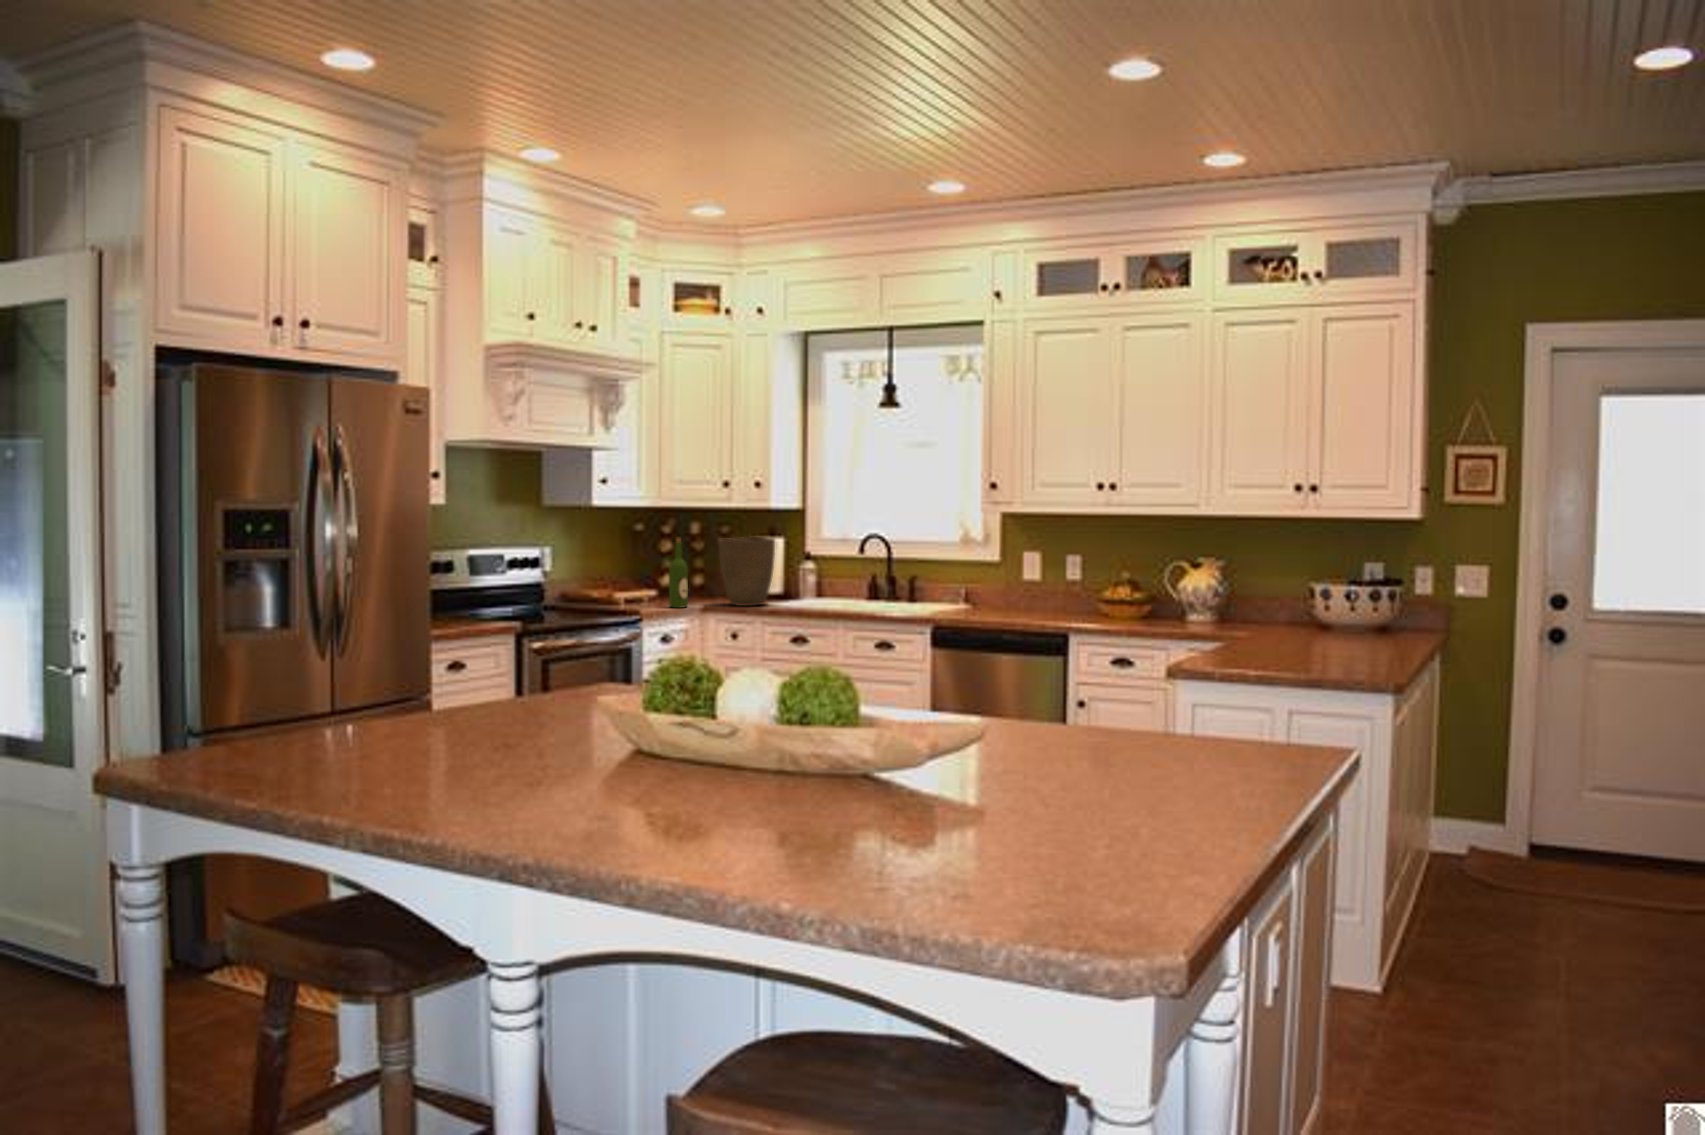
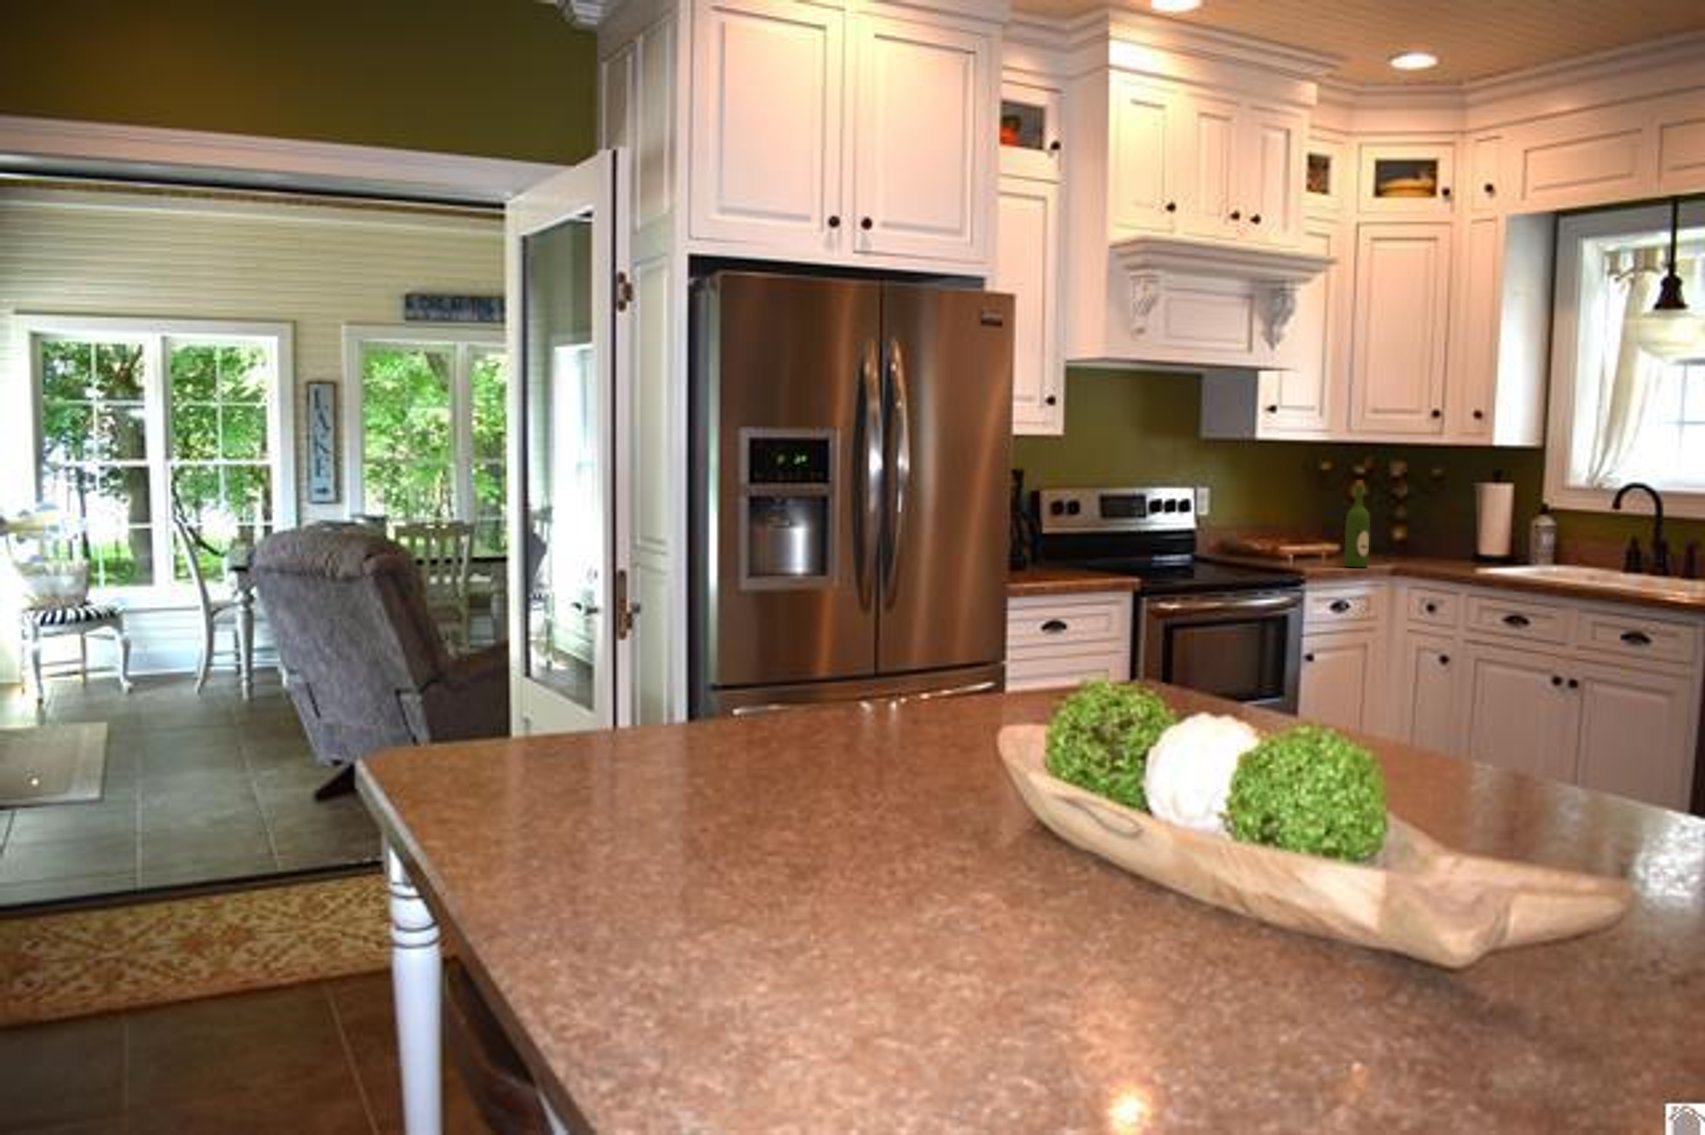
vase: present [718,537,775,606] -> none [1414,481,1491,569]

